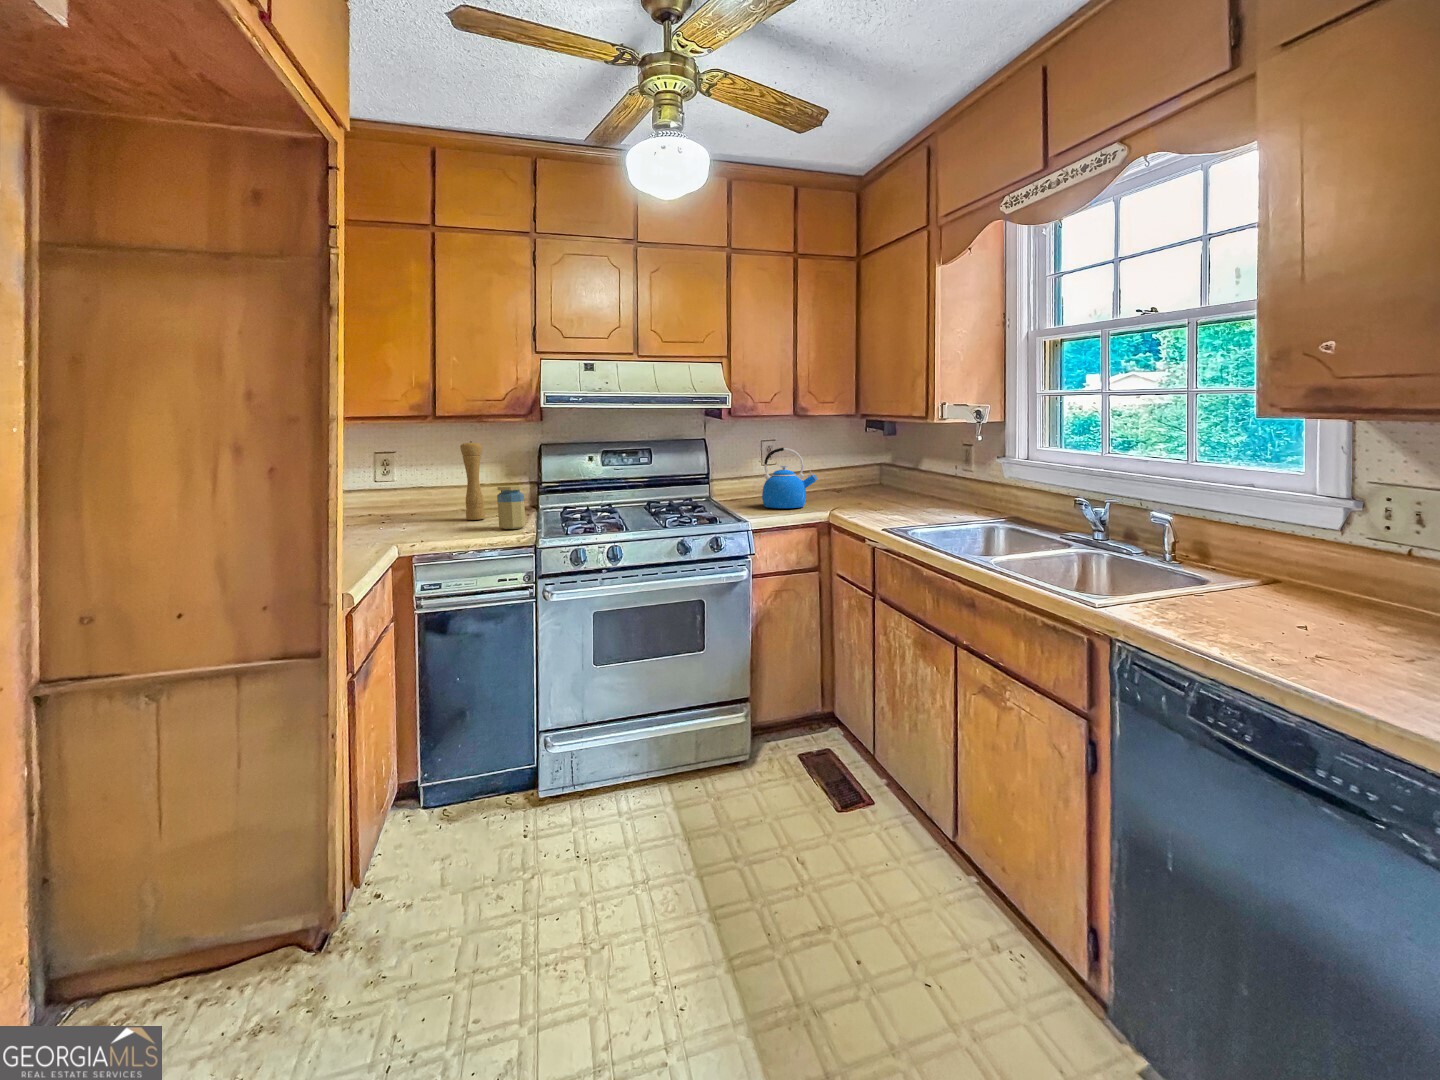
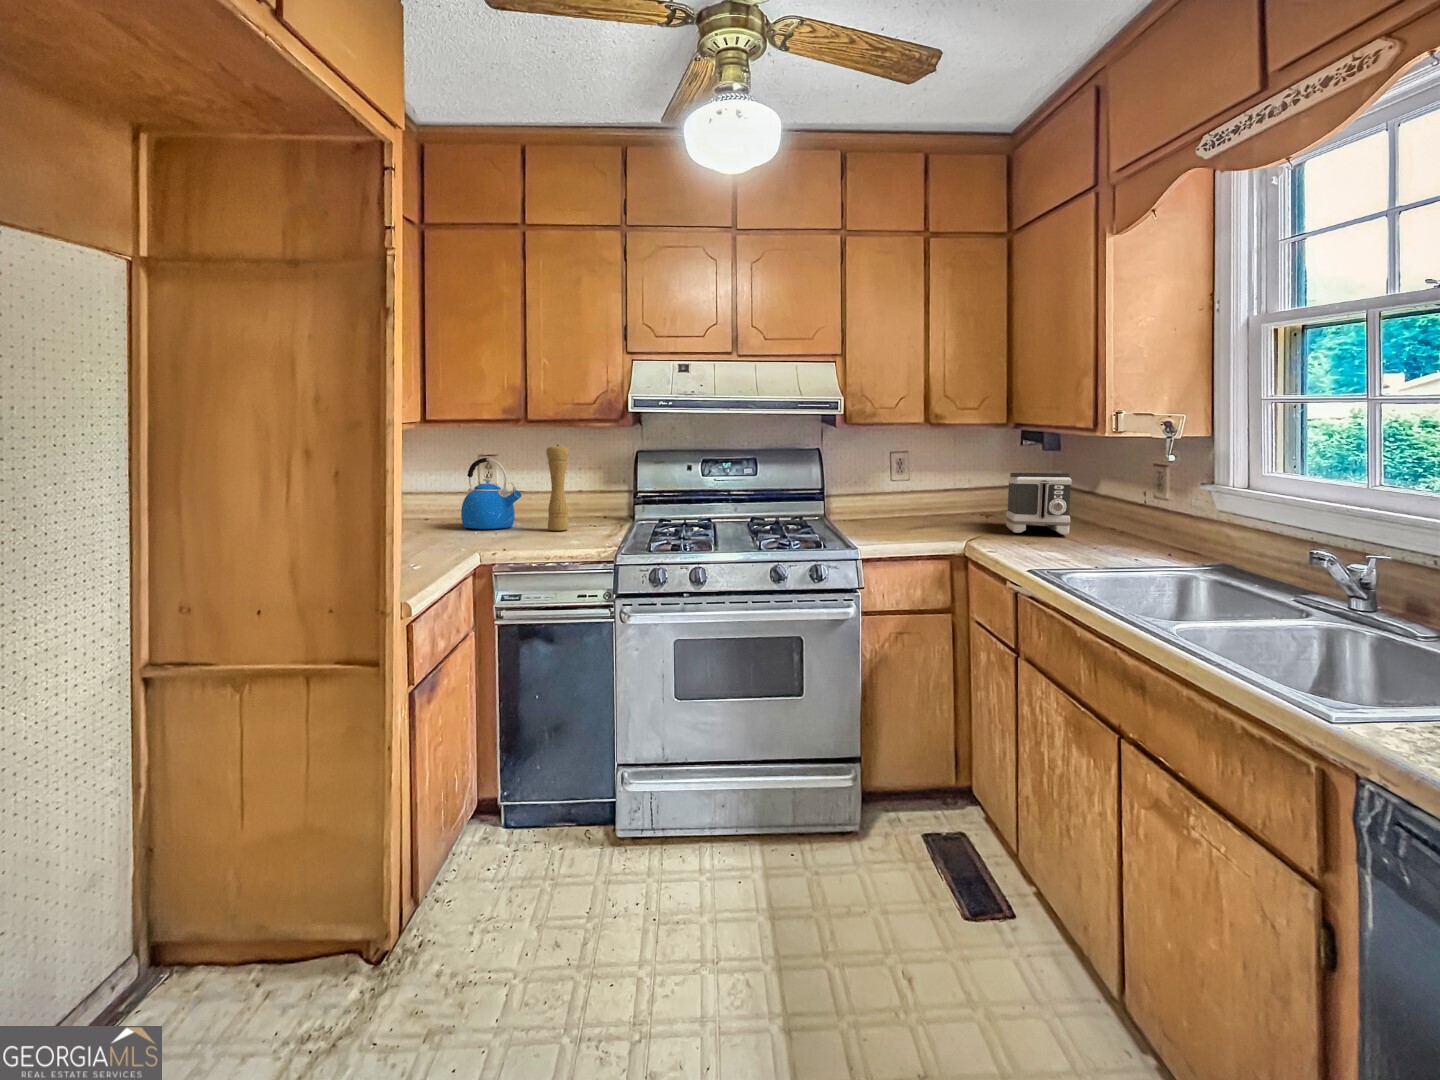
kettle: present [762,448,817,508] -> present [461,458,521,529]
toaster: none [851,452,903,501] -> present [1006,473,1072,534]
jar: present [497,486,526,529] -> none [575,494,604,542]

